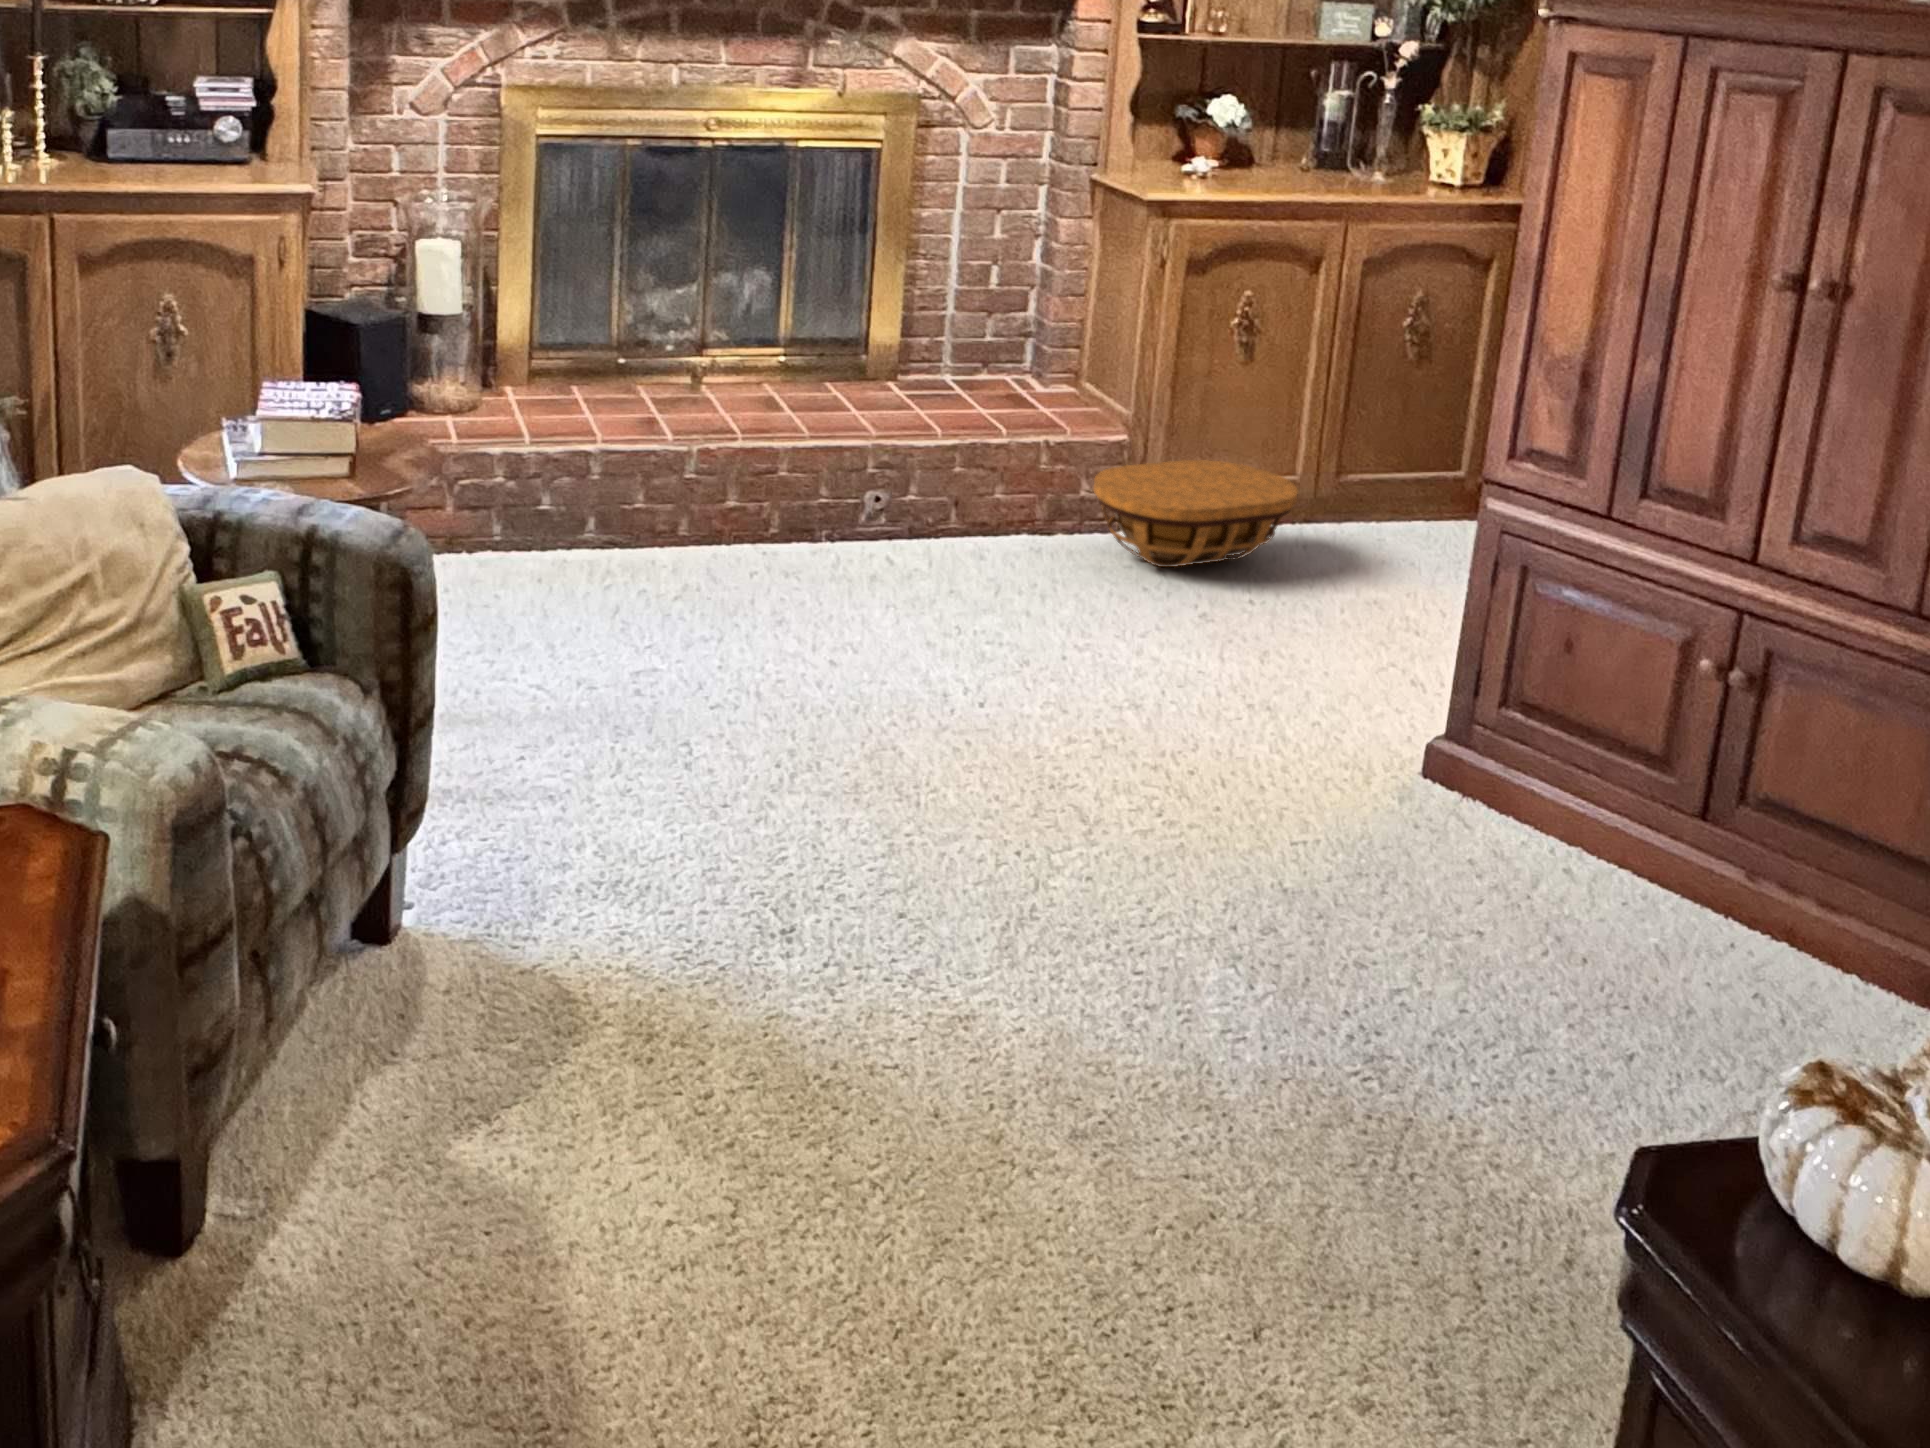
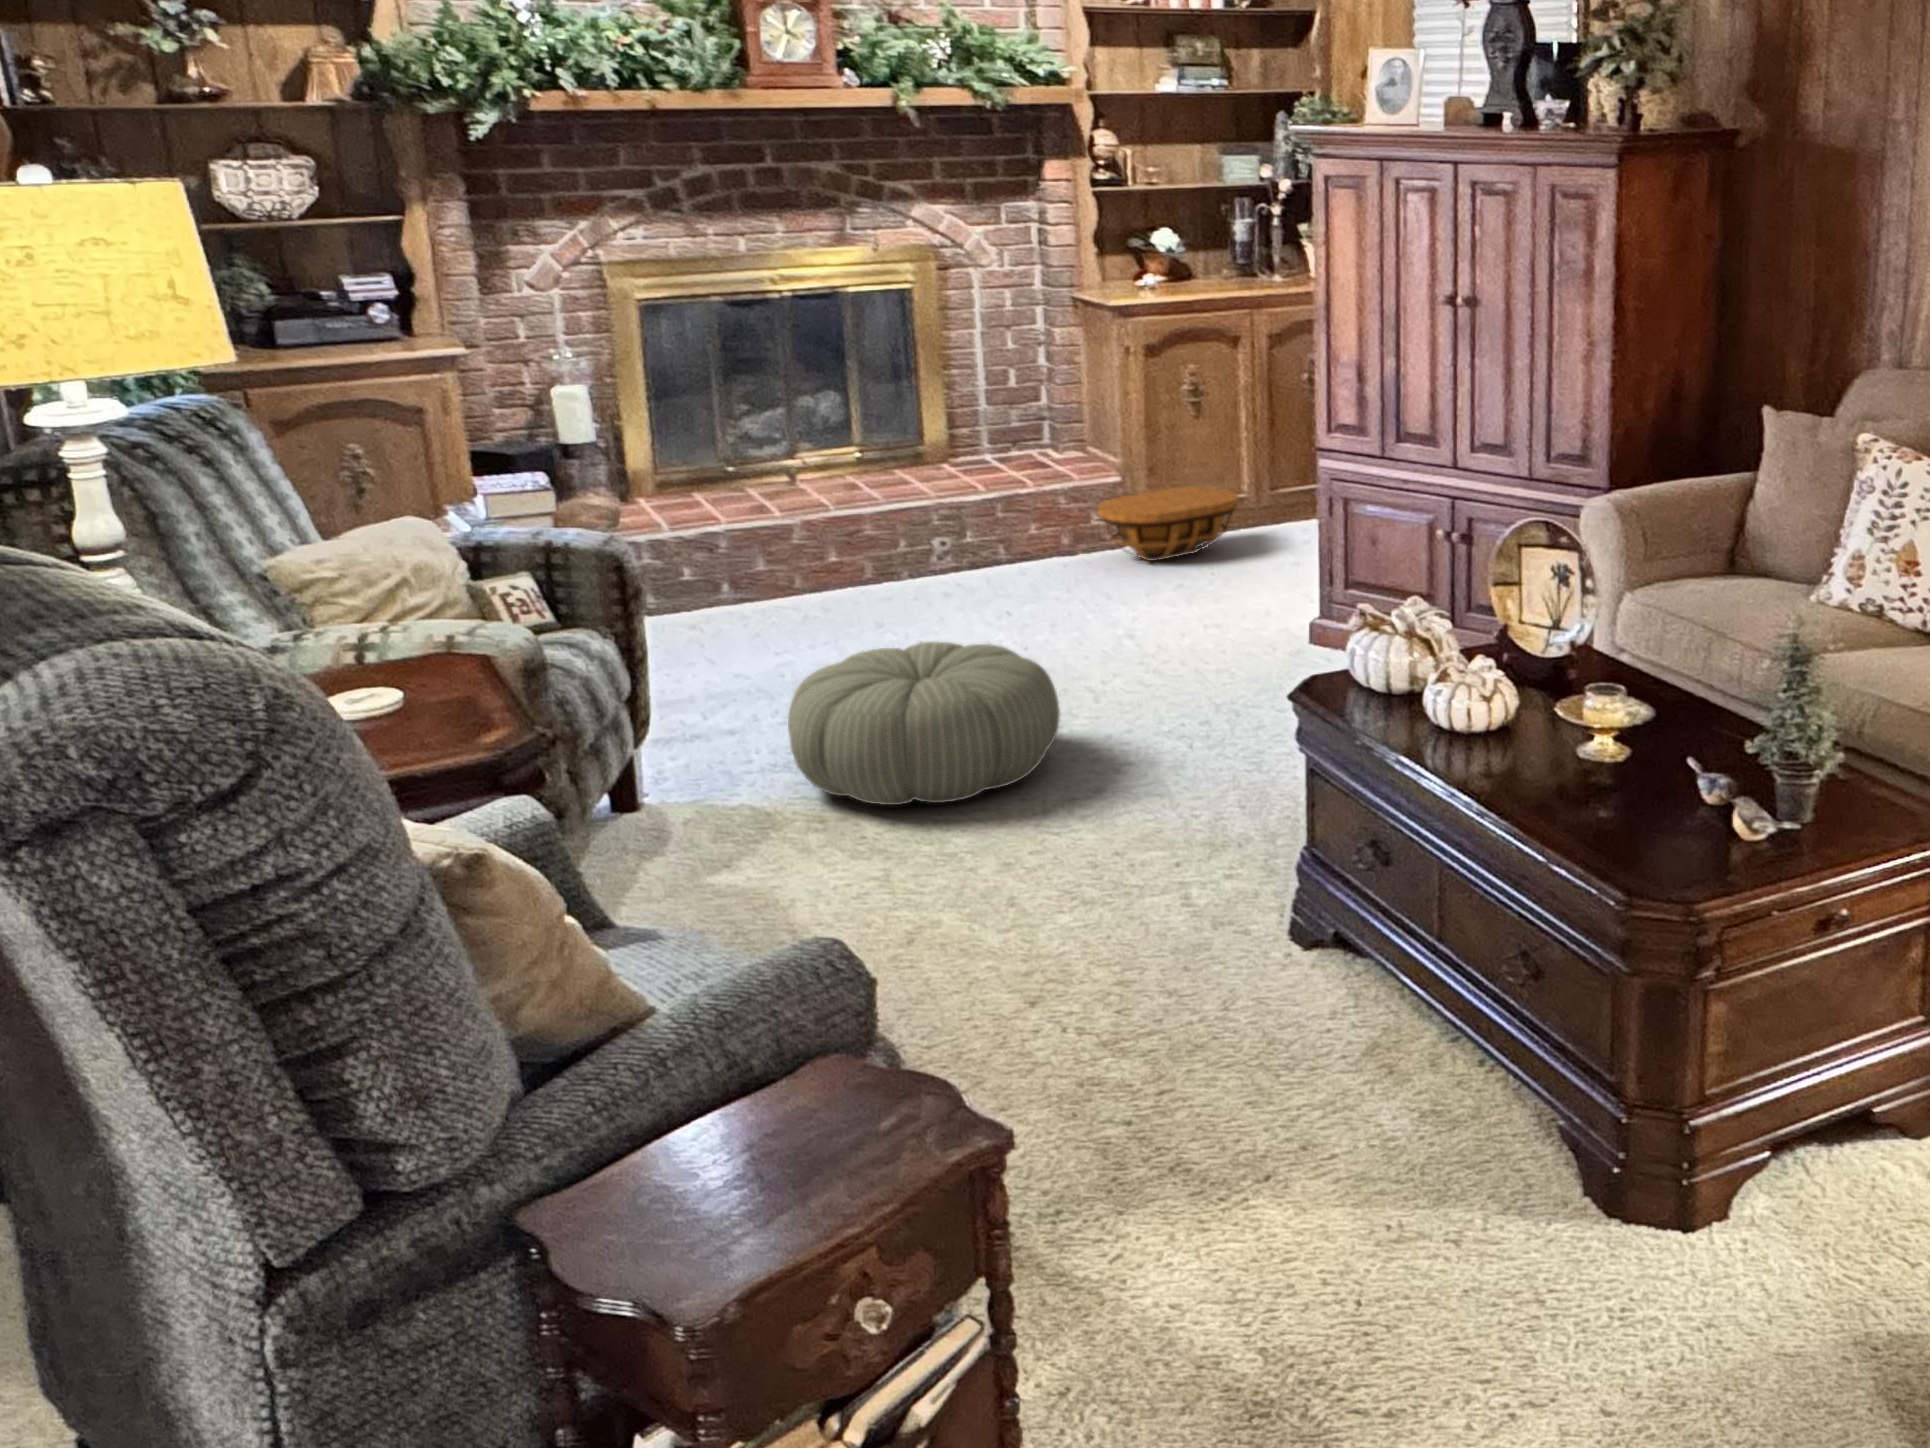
pouf: none [583,775,1038,1138] -> present [788,642,1060,805]

